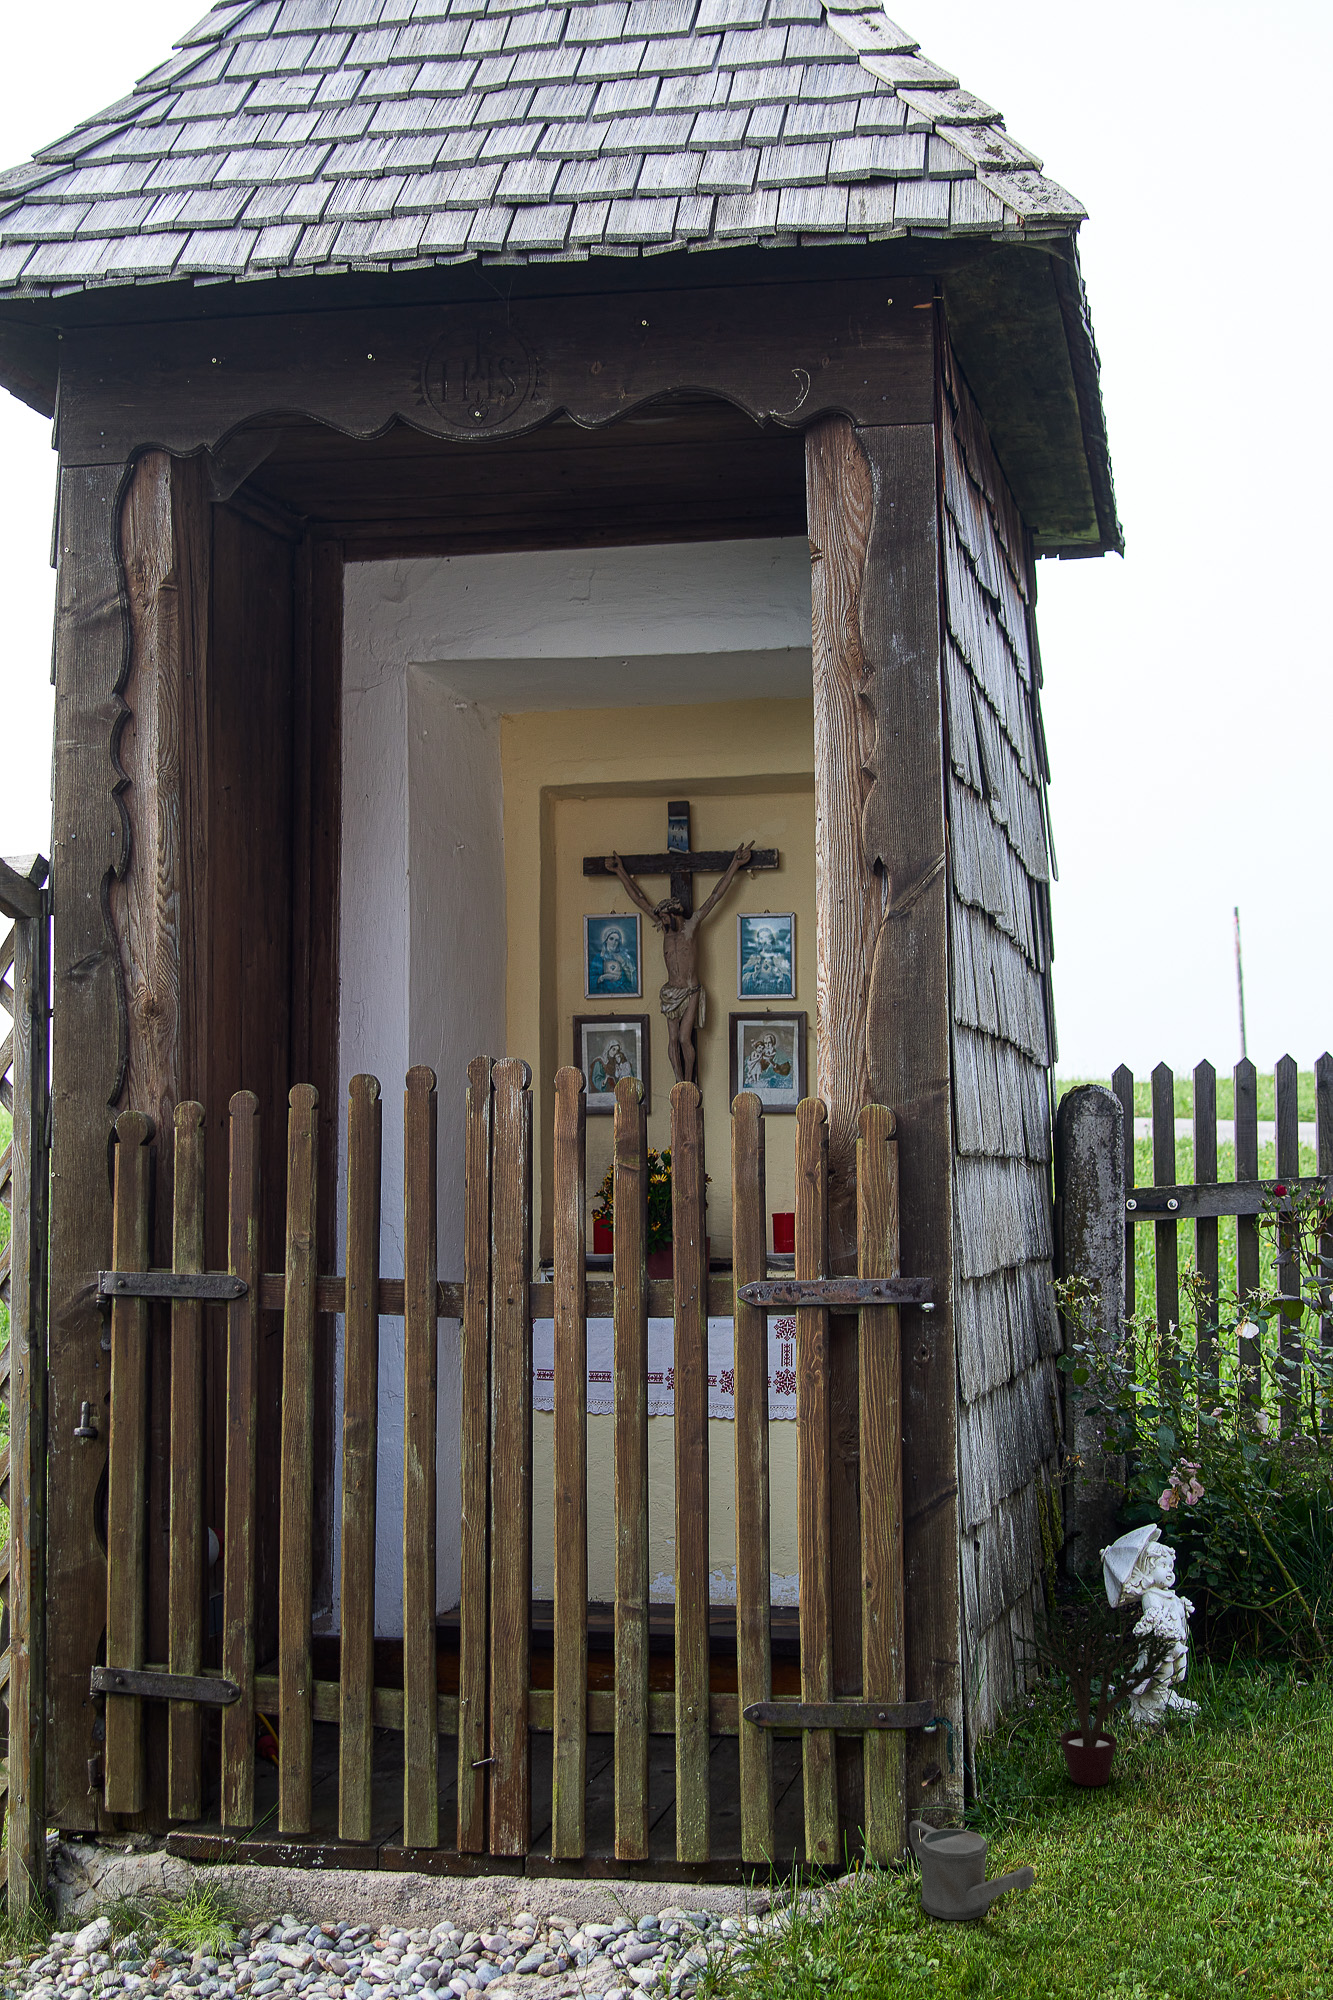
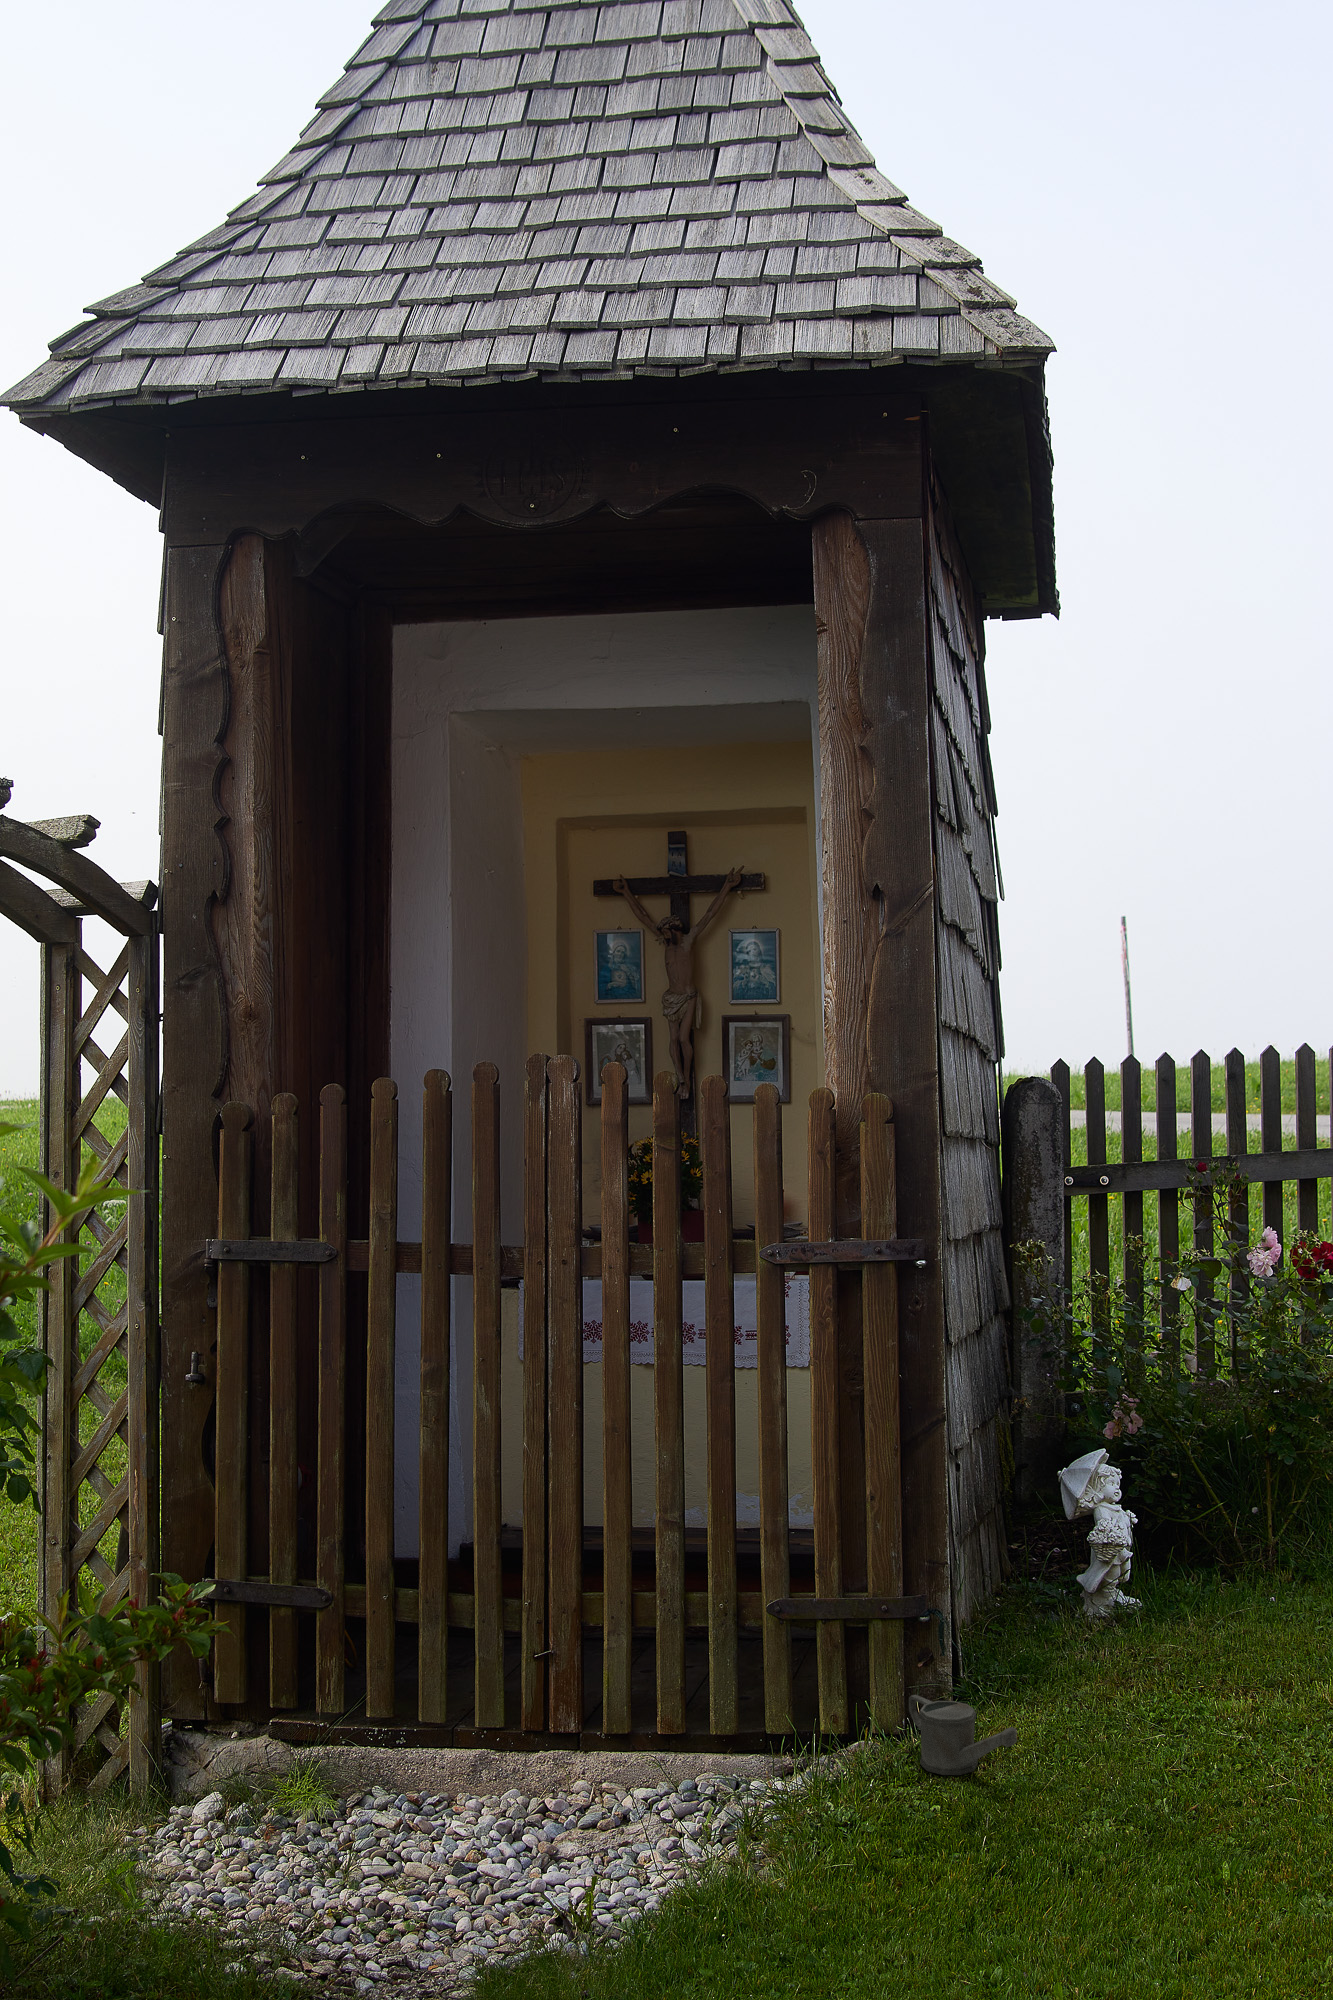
potted plant: present [1012,1599,1176,1786] -> none [985,1512,1125,1670]

